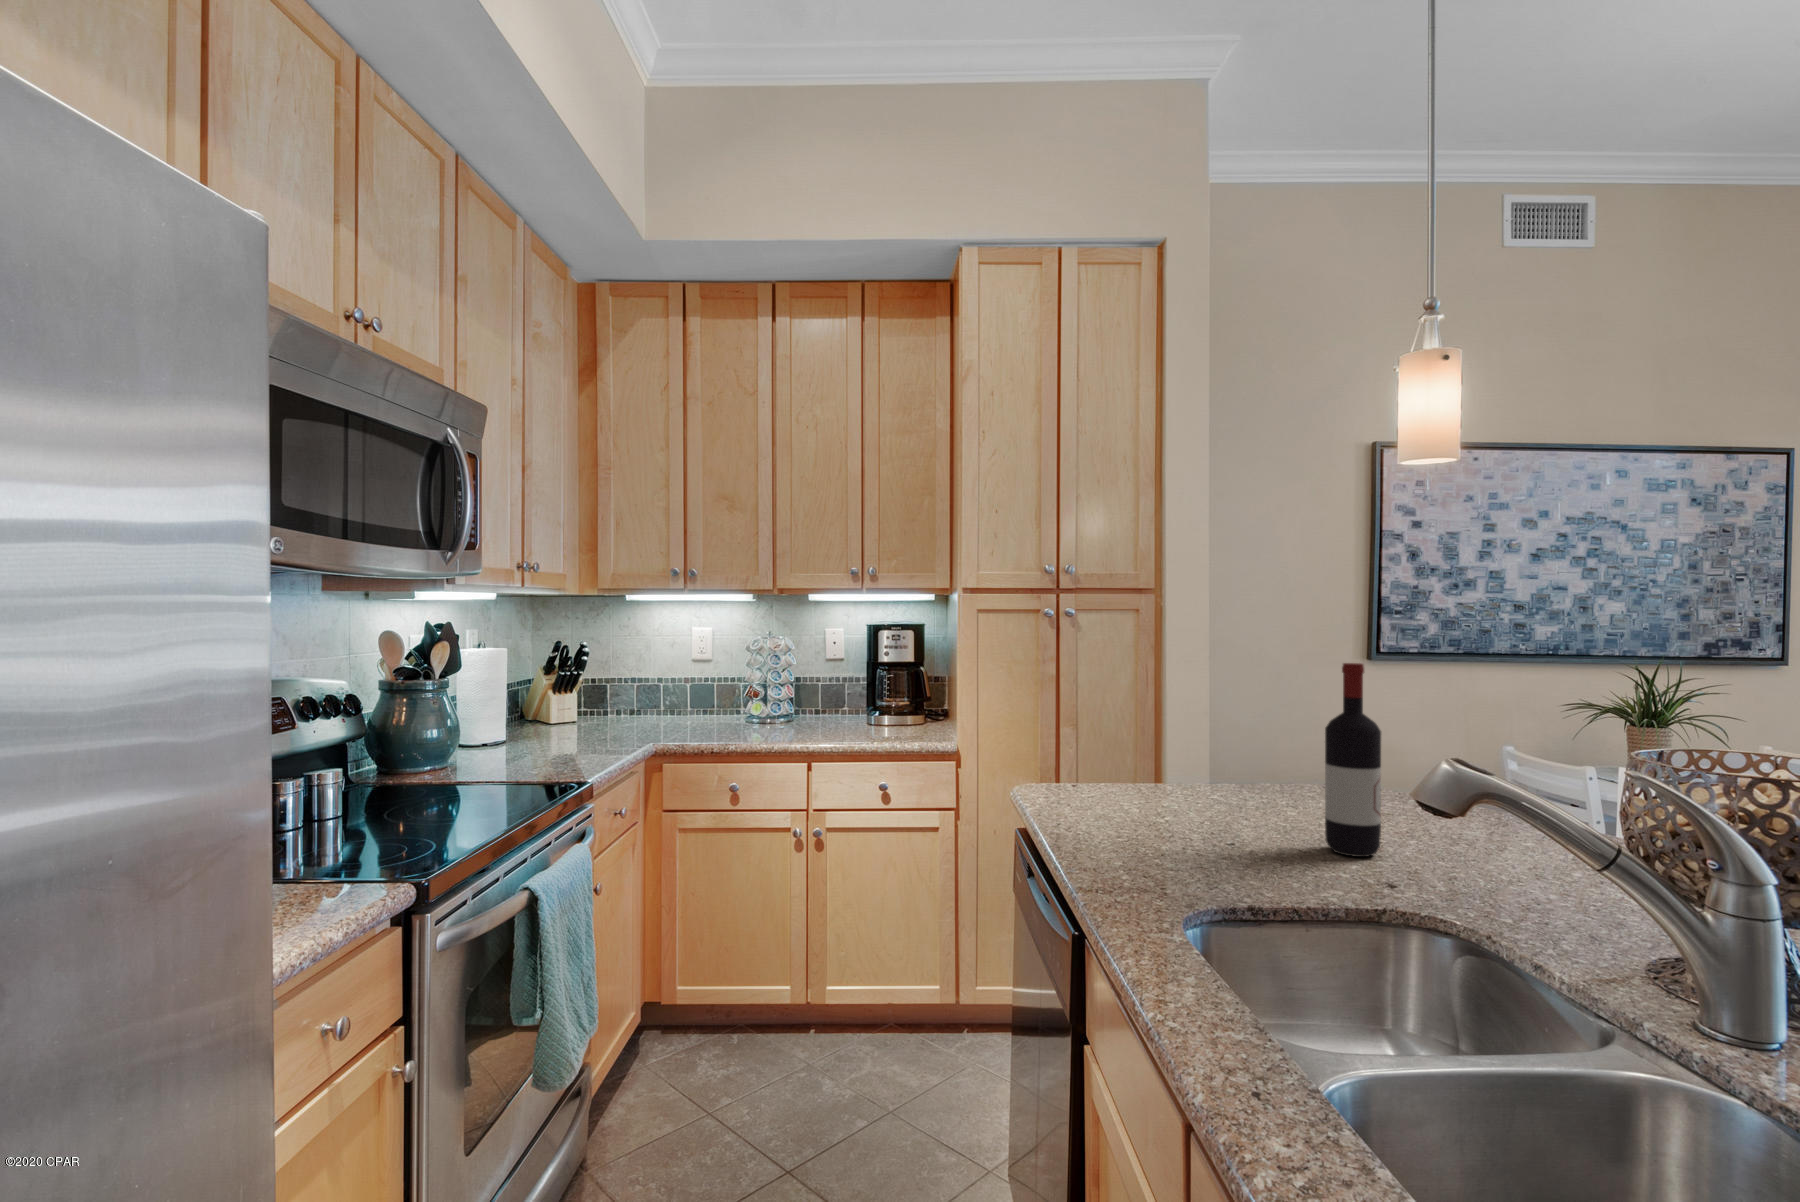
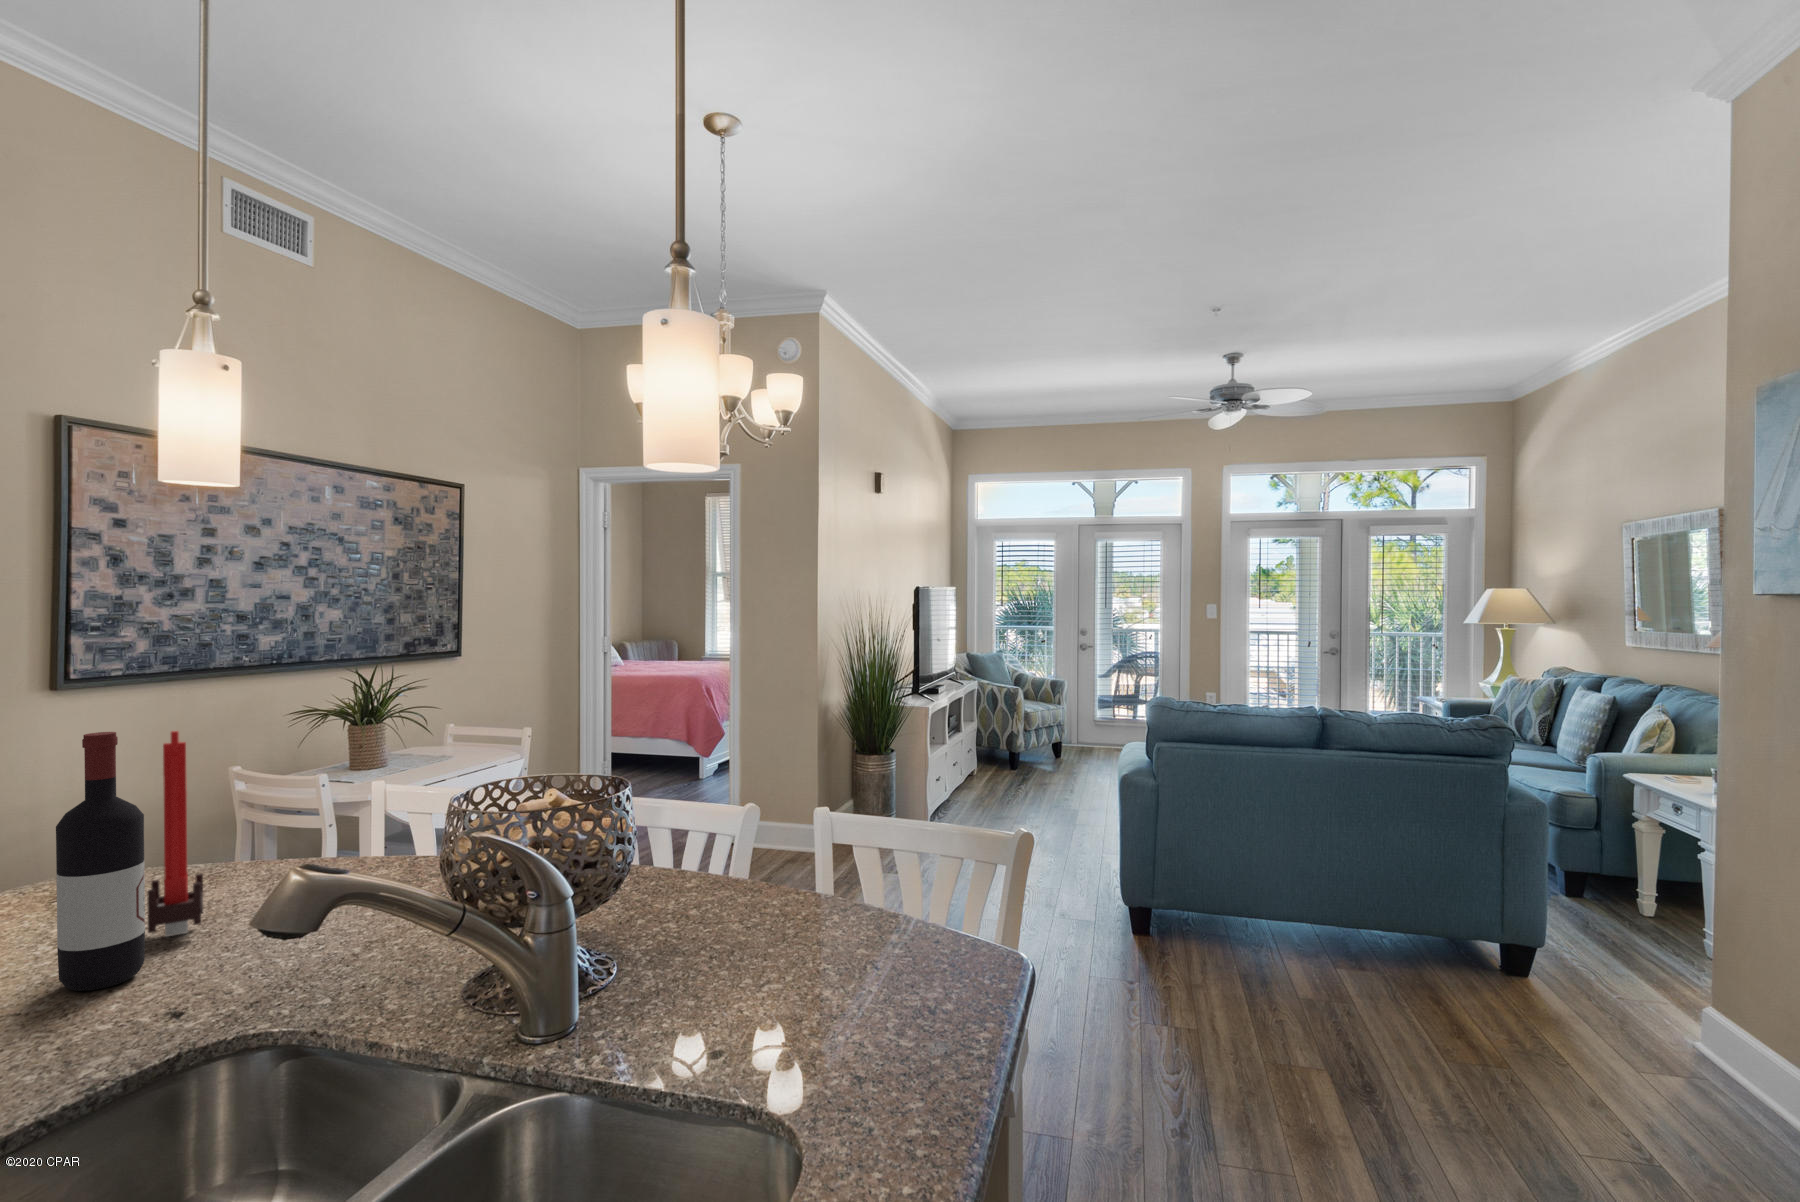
candle: none [1388,673,1432,842] -> present [147,731,203,936]

